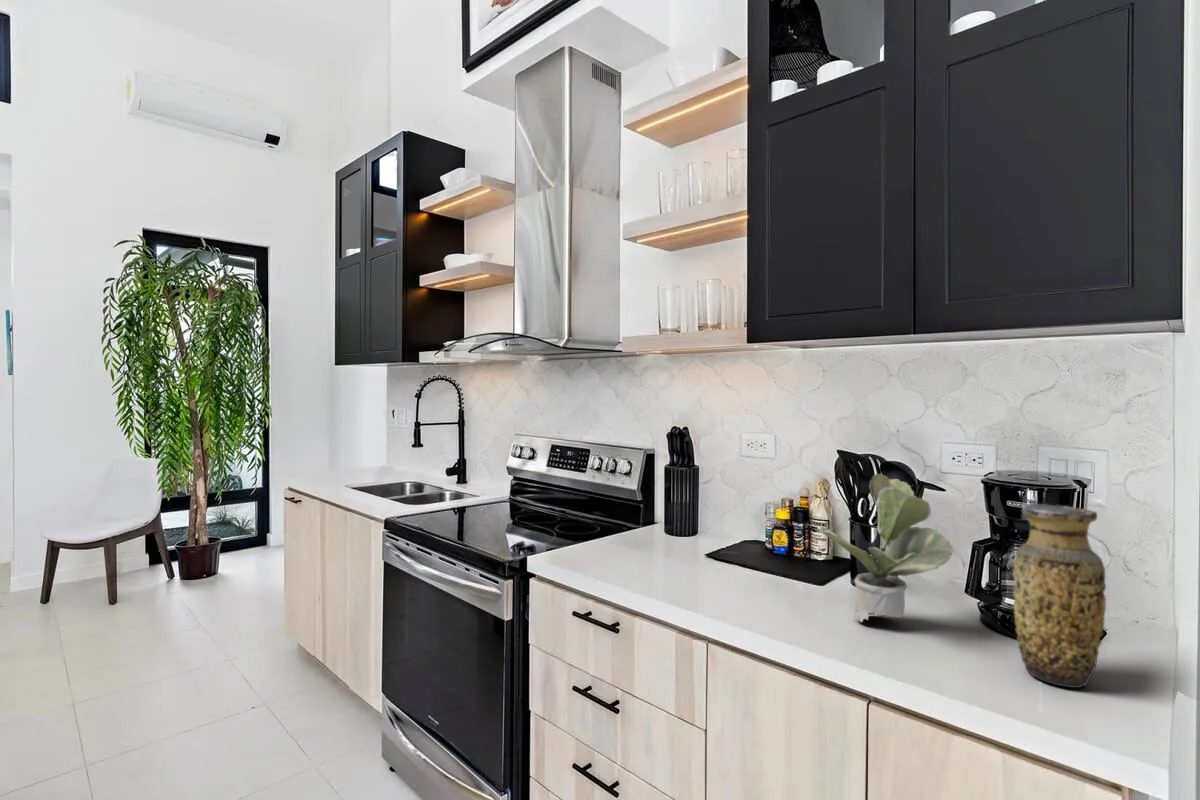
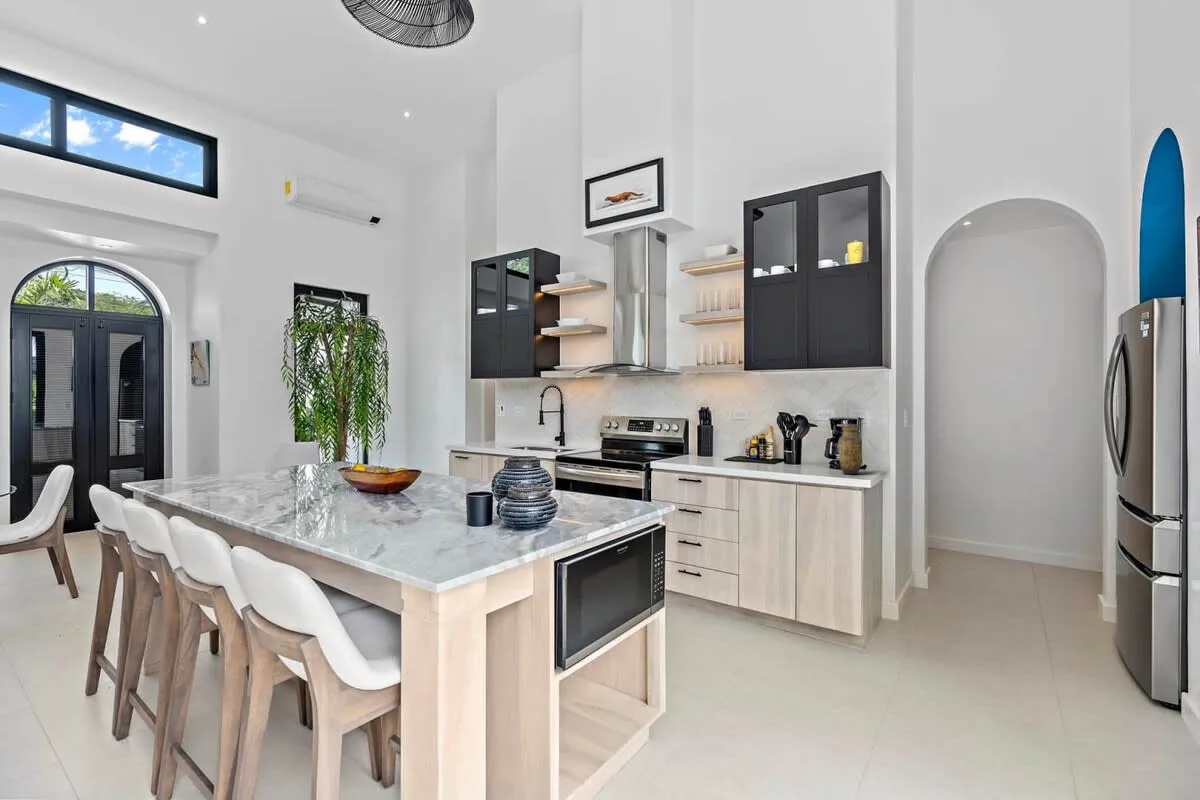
potted plant: present [819,474,953,622] -> none [779,419,822,469]

